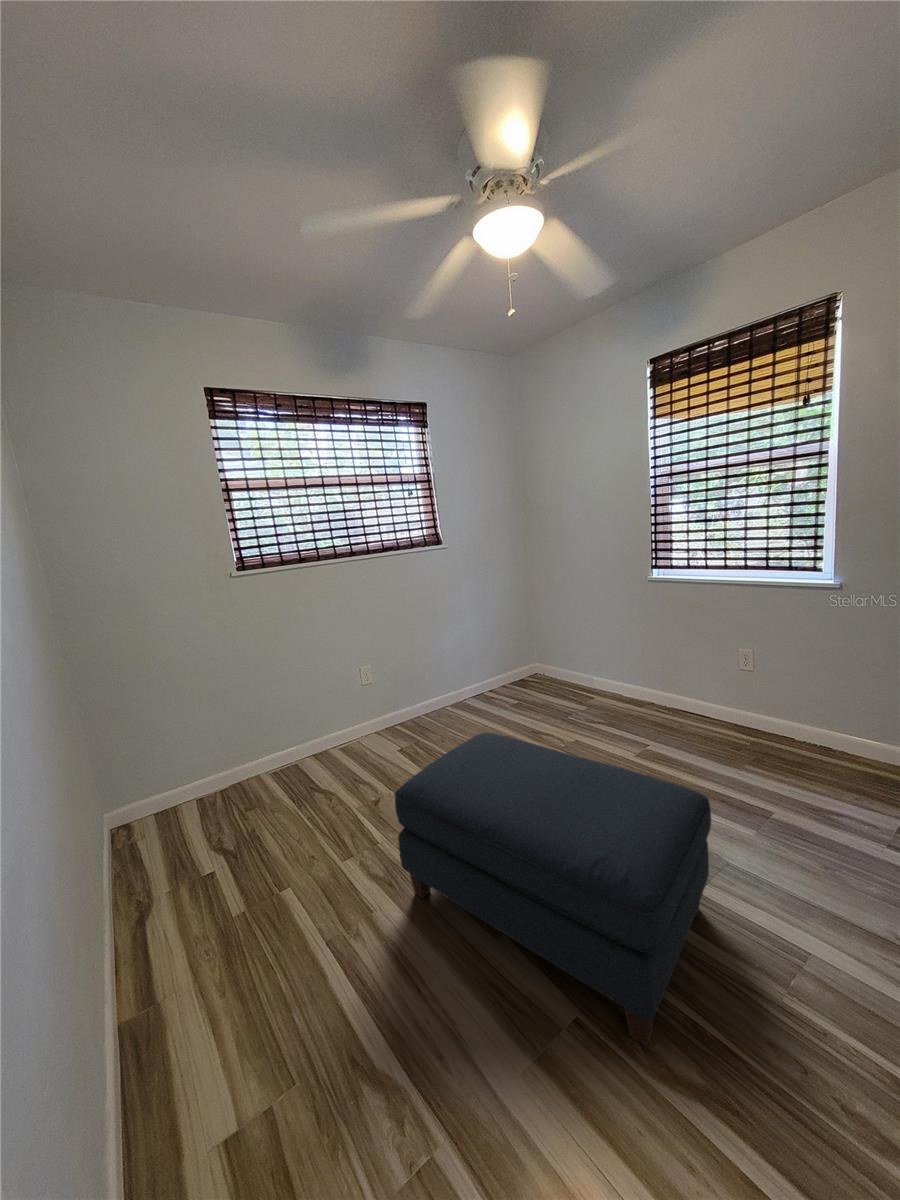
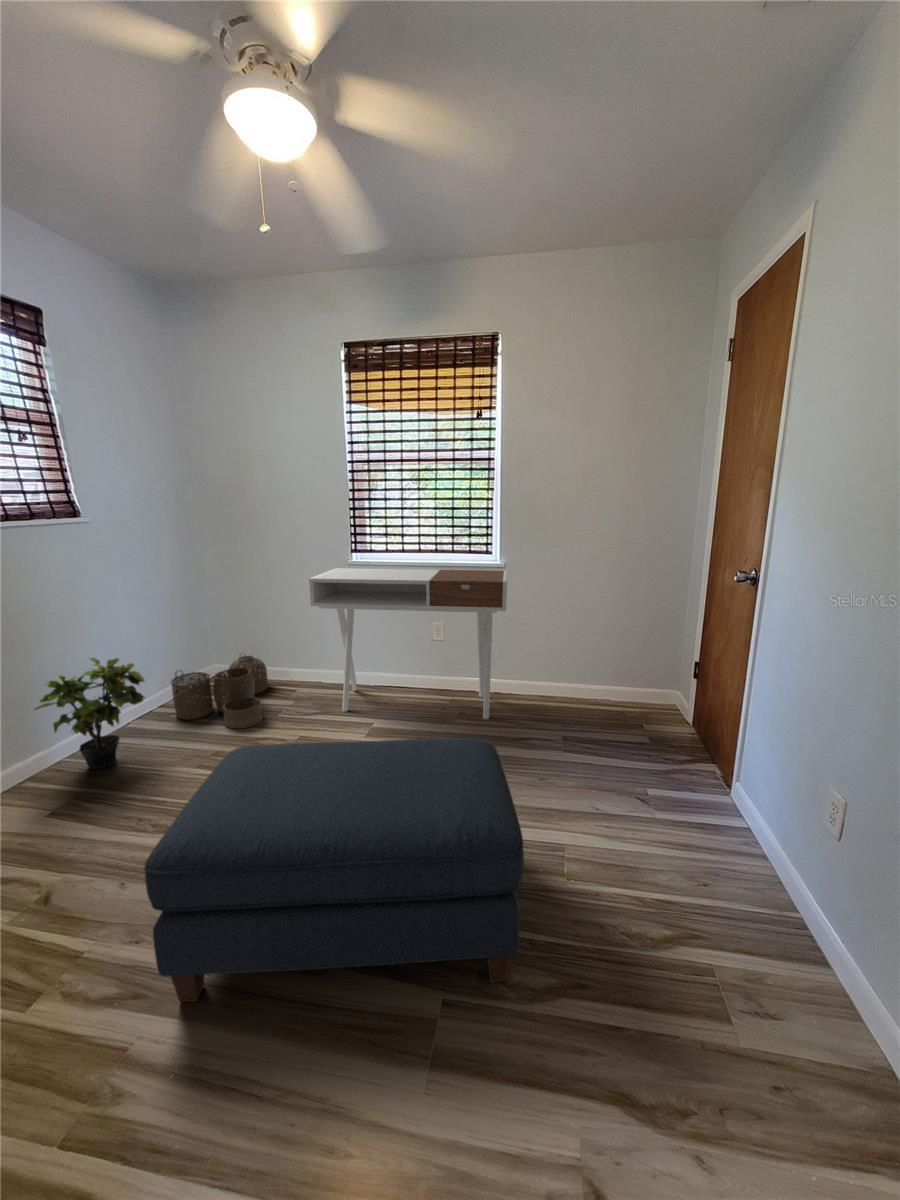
desk: none [595,585,848,777] -> present [309,568,507,719]
potted plant: none [409,646,470,724] -> present [34,658,145,769]
woven basket: none [493,655,572,719] -> present [171,656,268,728]

